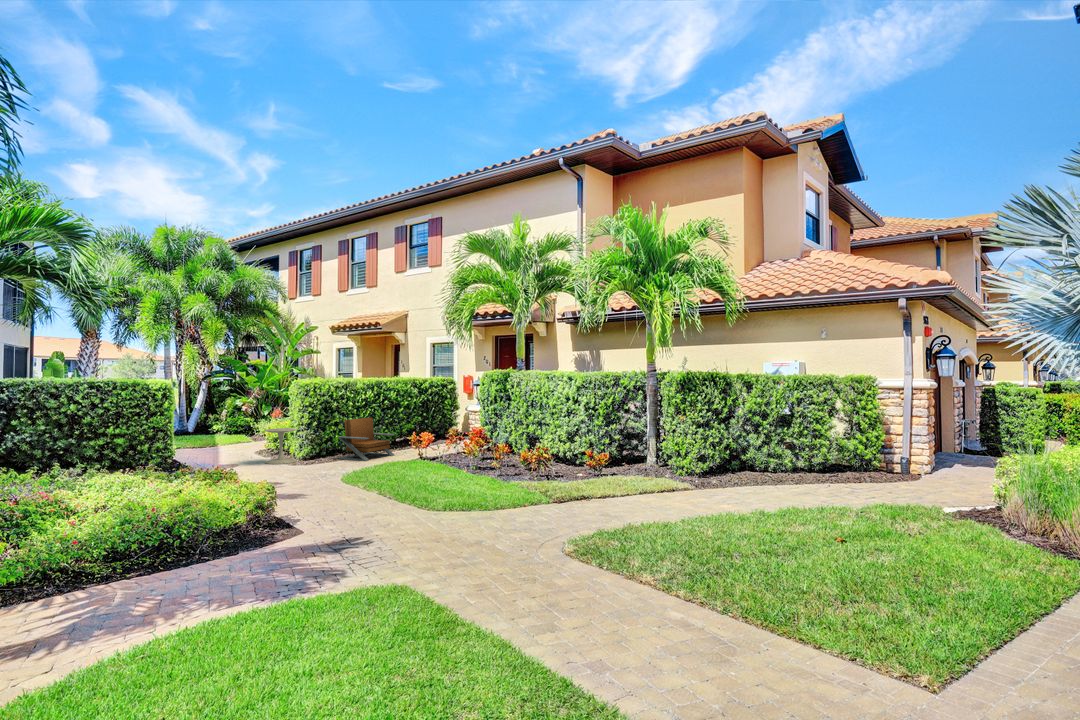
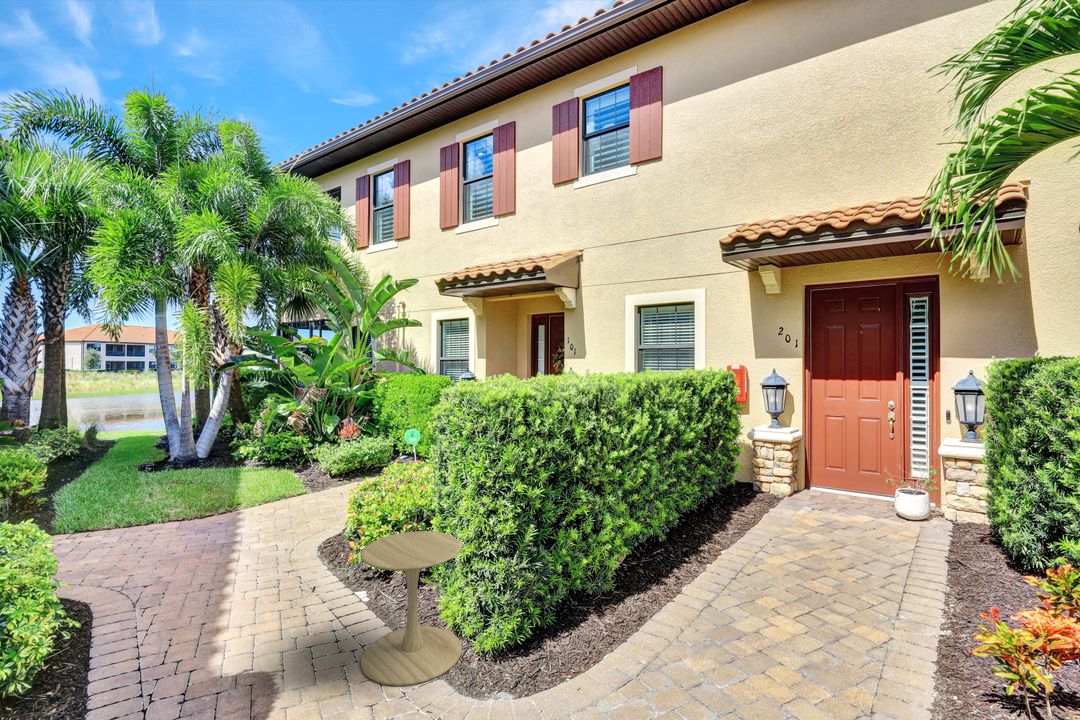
lounge chair: present [338,417,394,461] -> none [577,483,708,652]

